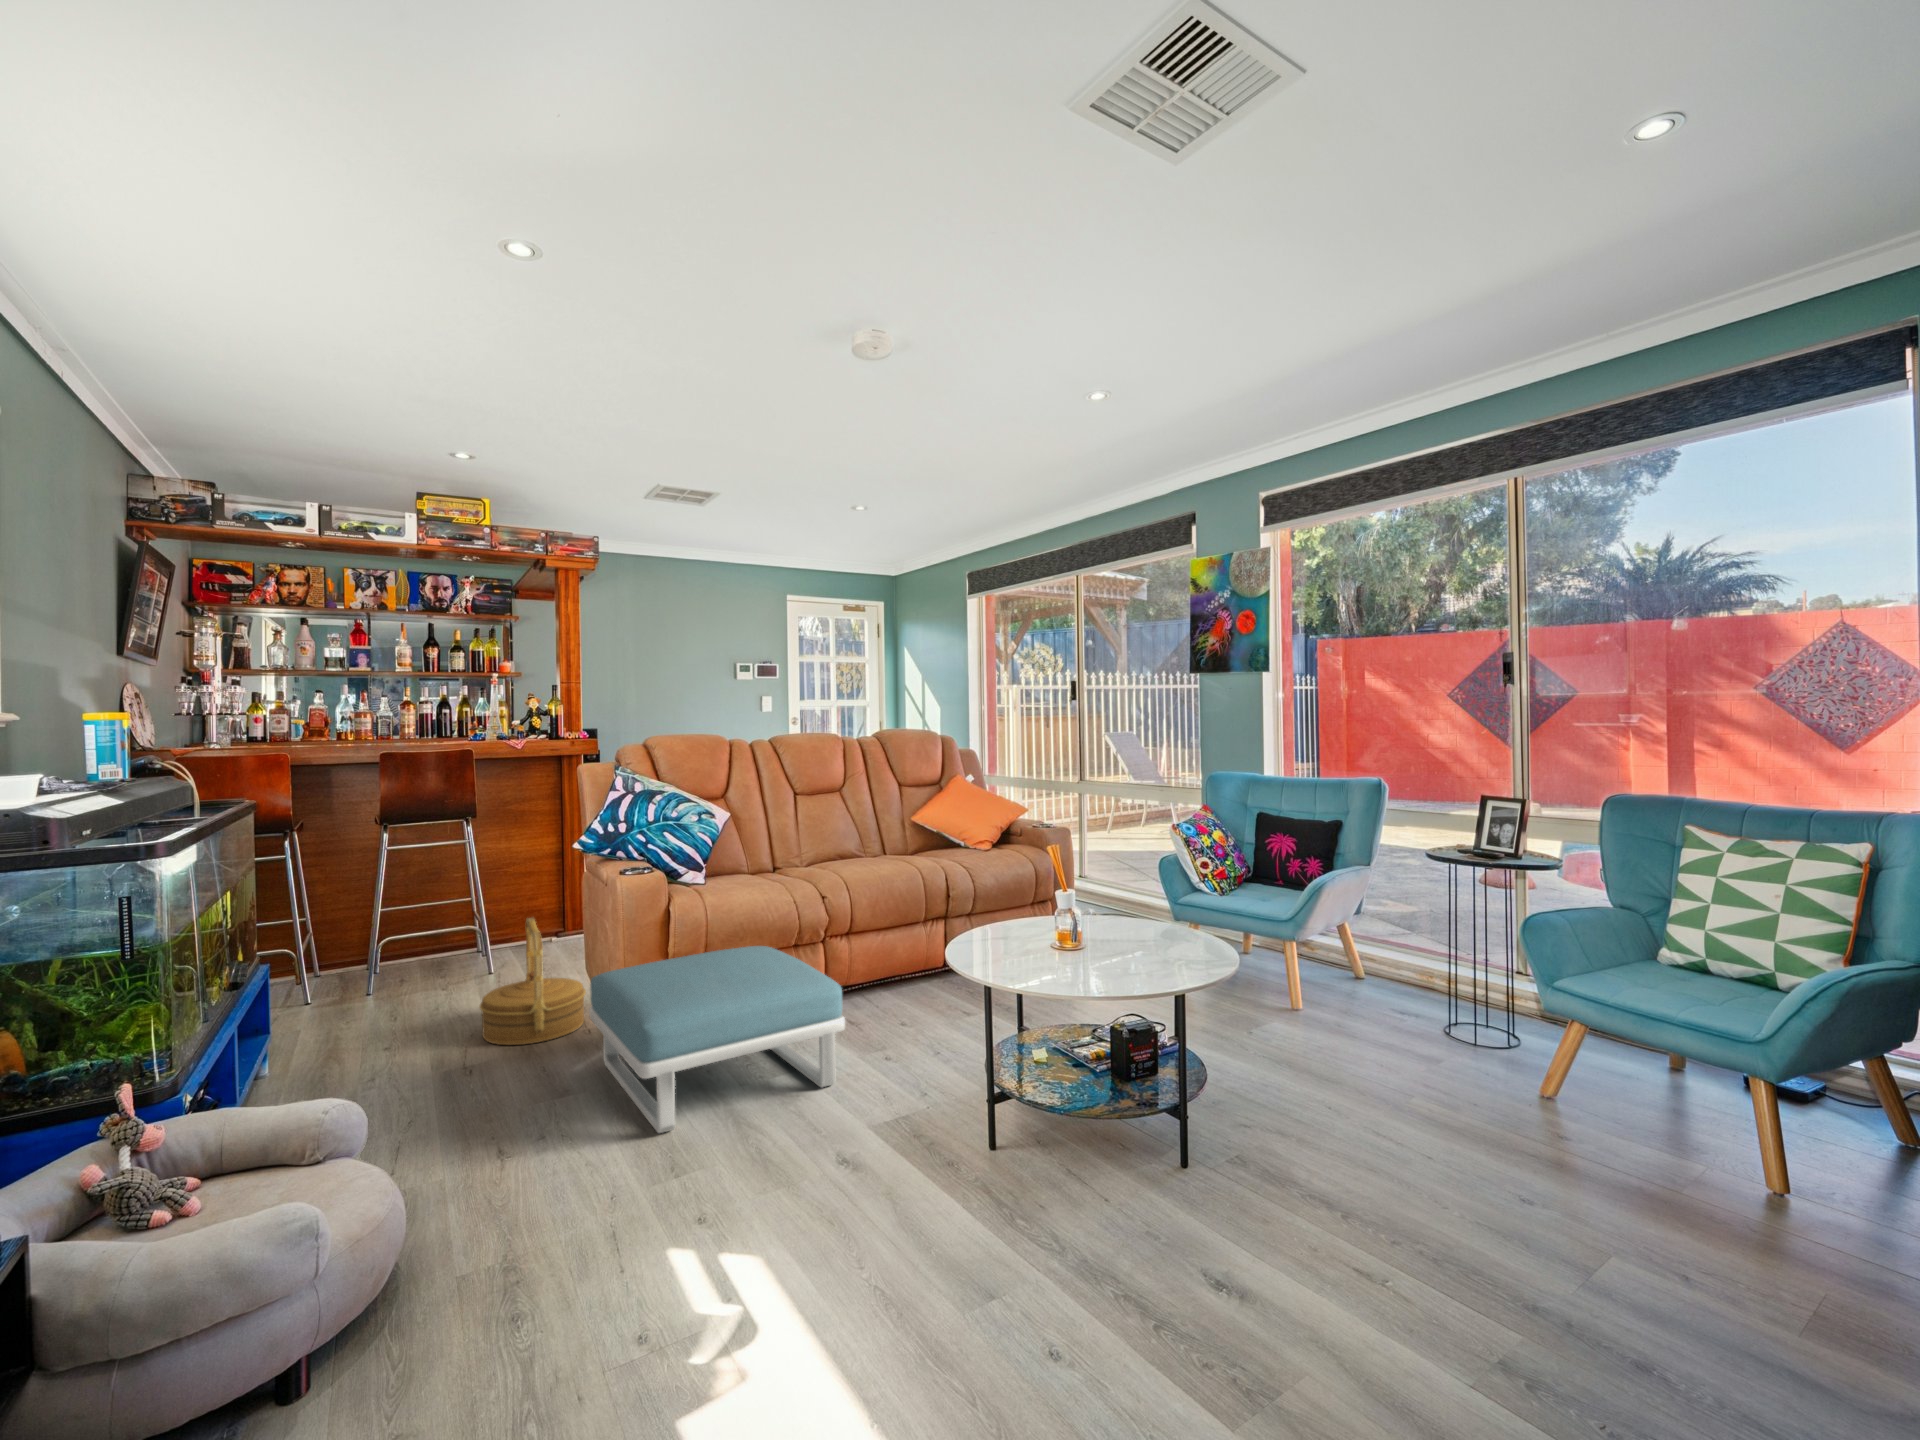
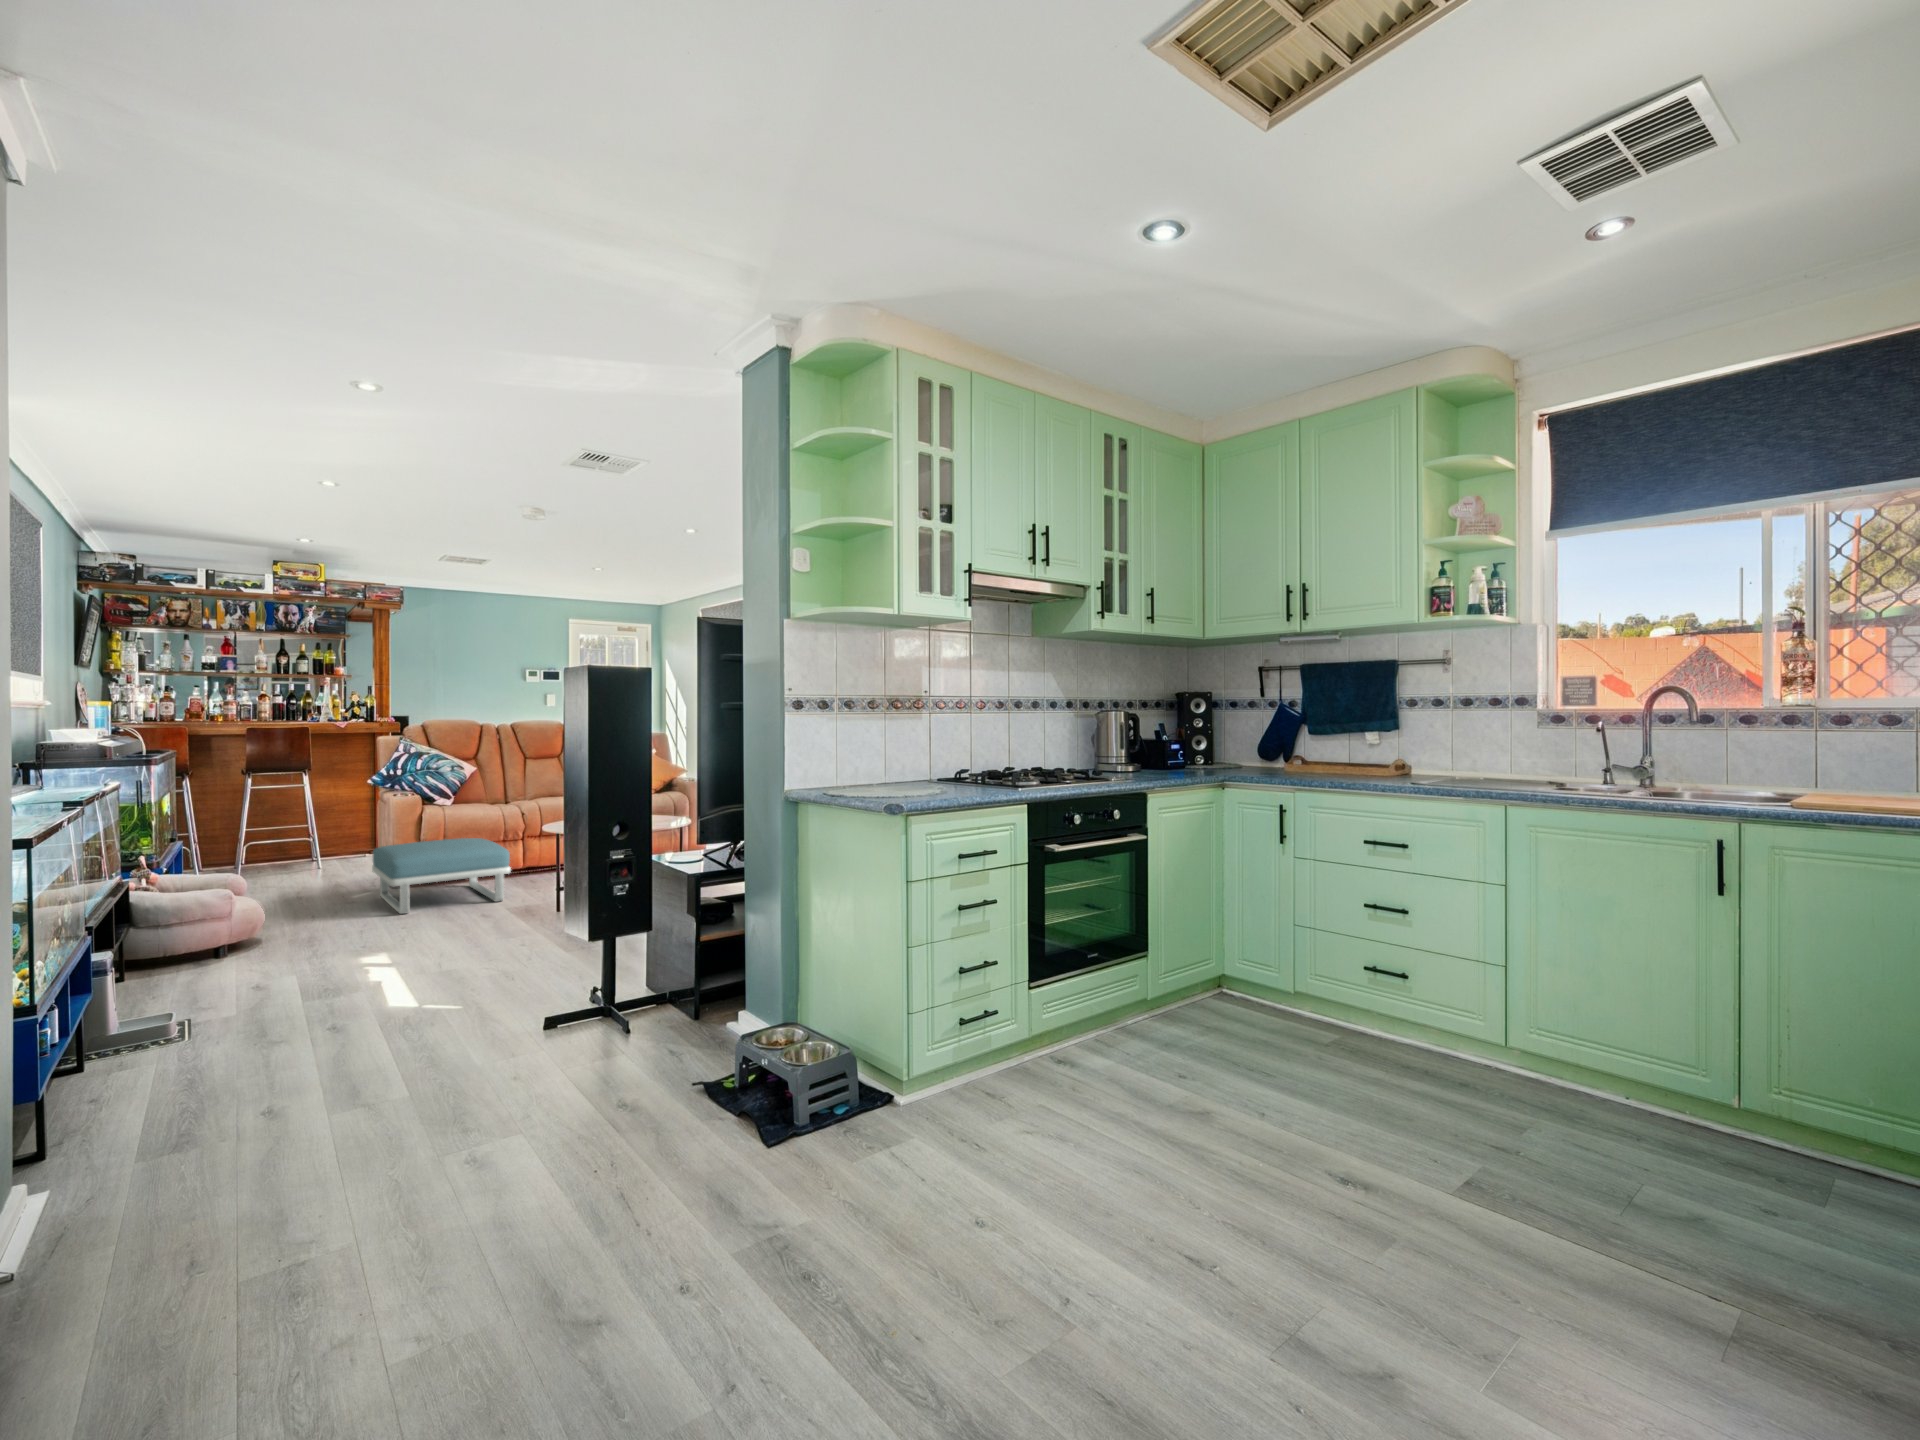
woven basket: present [480,918,586,1045] -> none [309,825,376,892]

